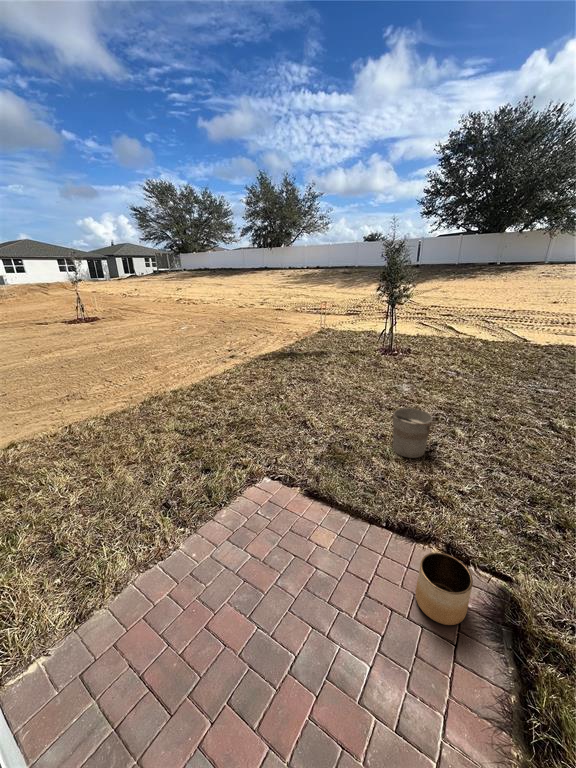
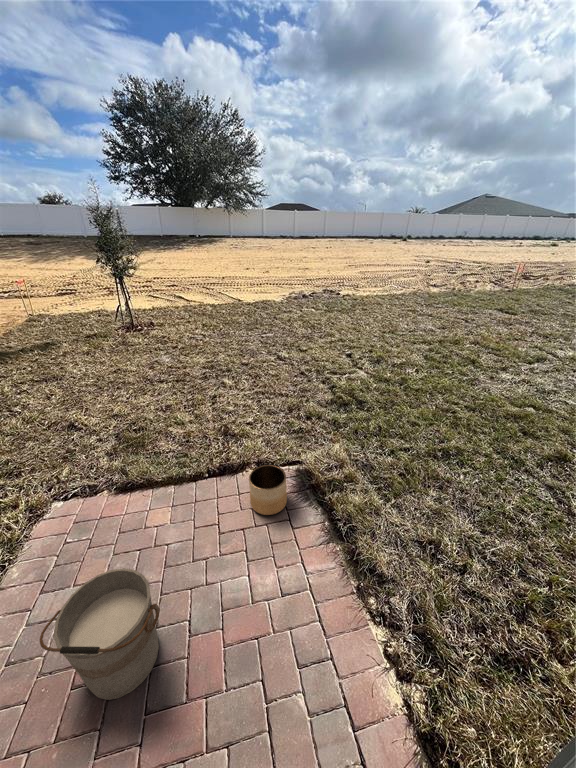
bucket: present [389,408,434,458] -> present [39,568,159,700]

